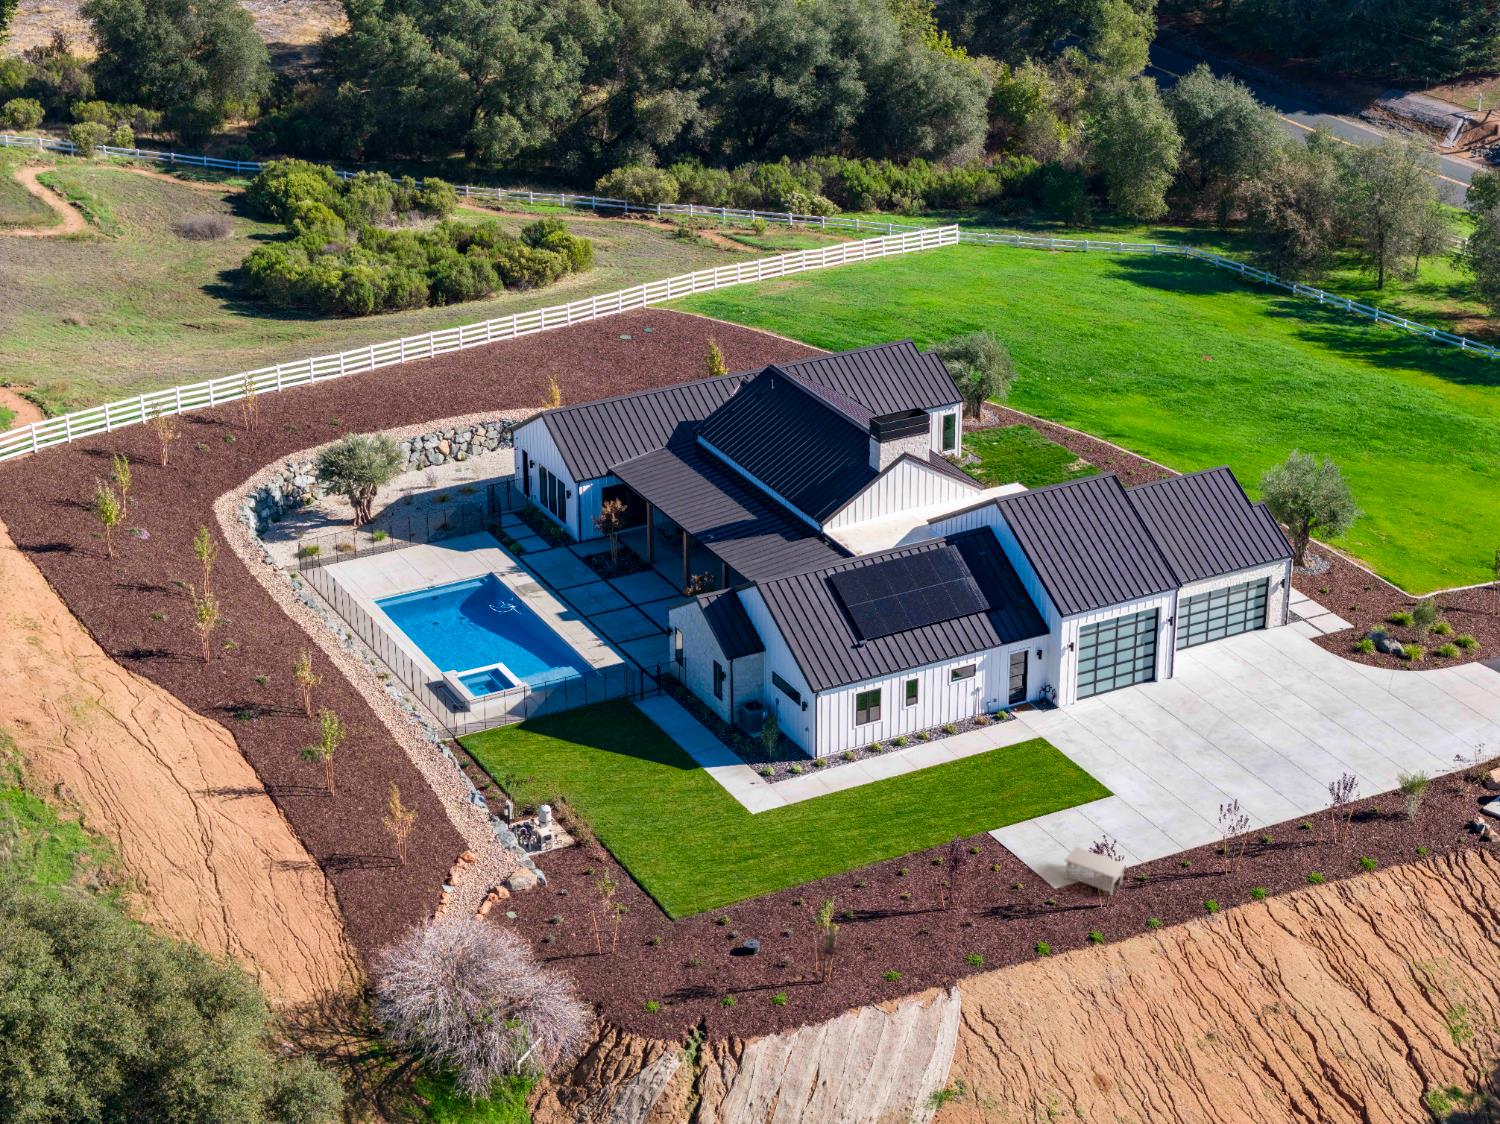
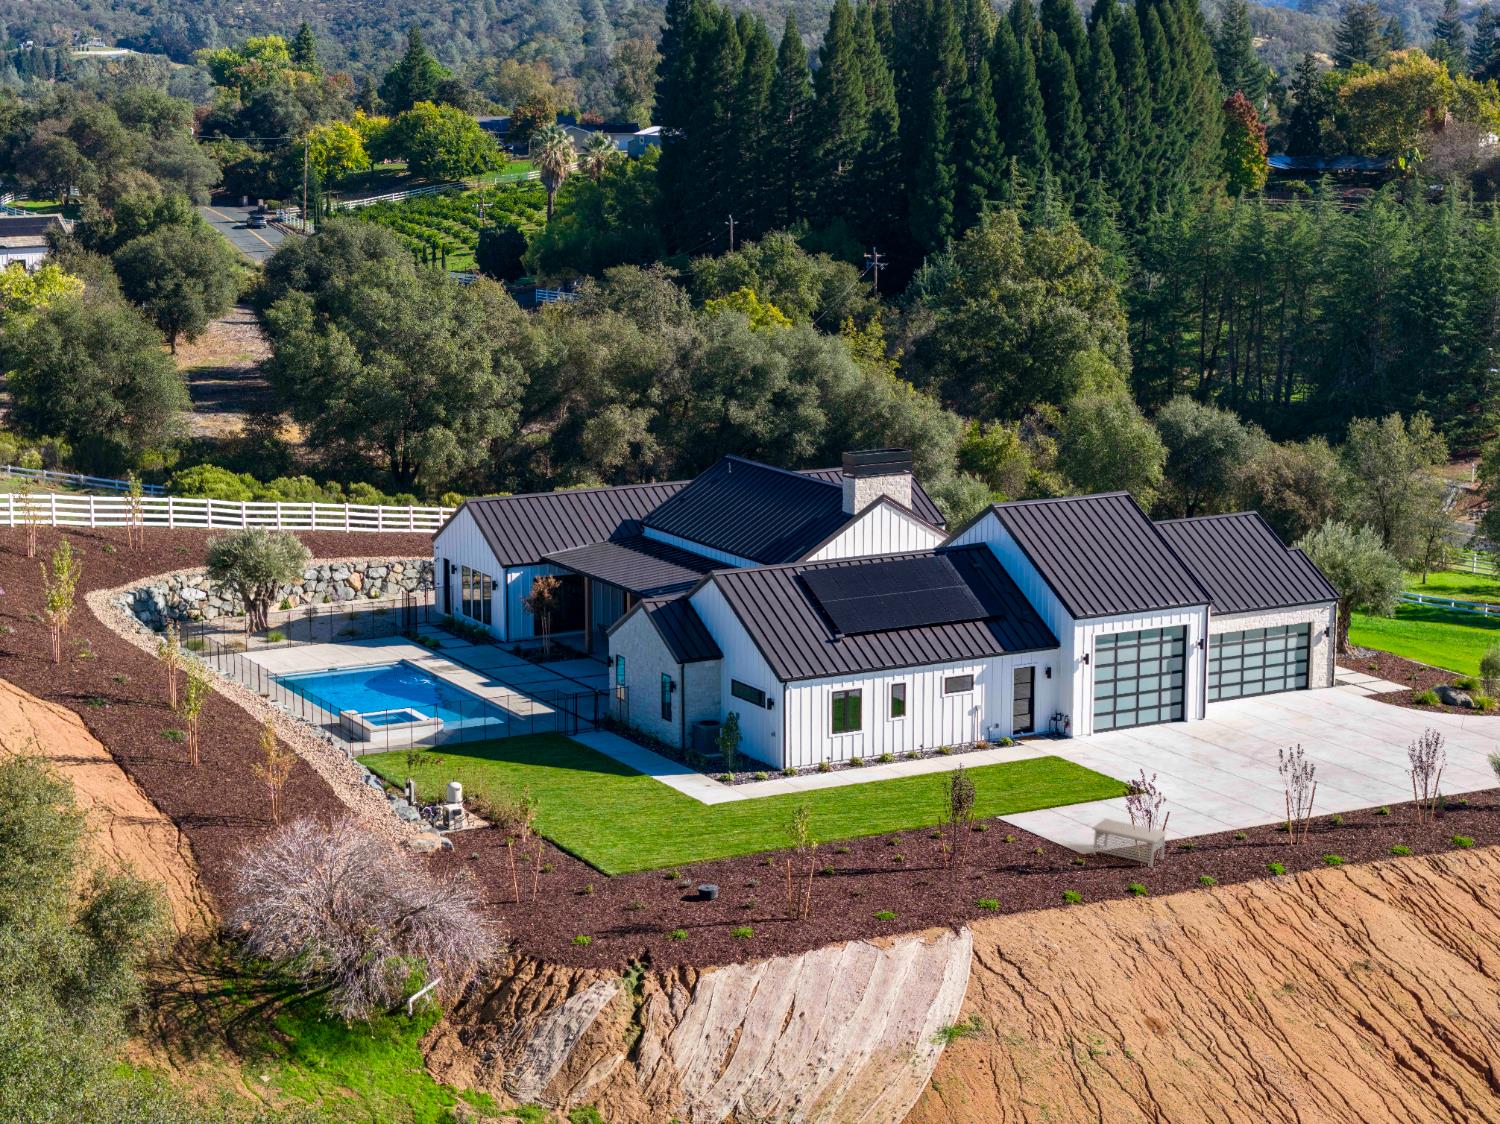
decorative plant: present [825,930,837,954] -> present [1430,791,1447,817]

